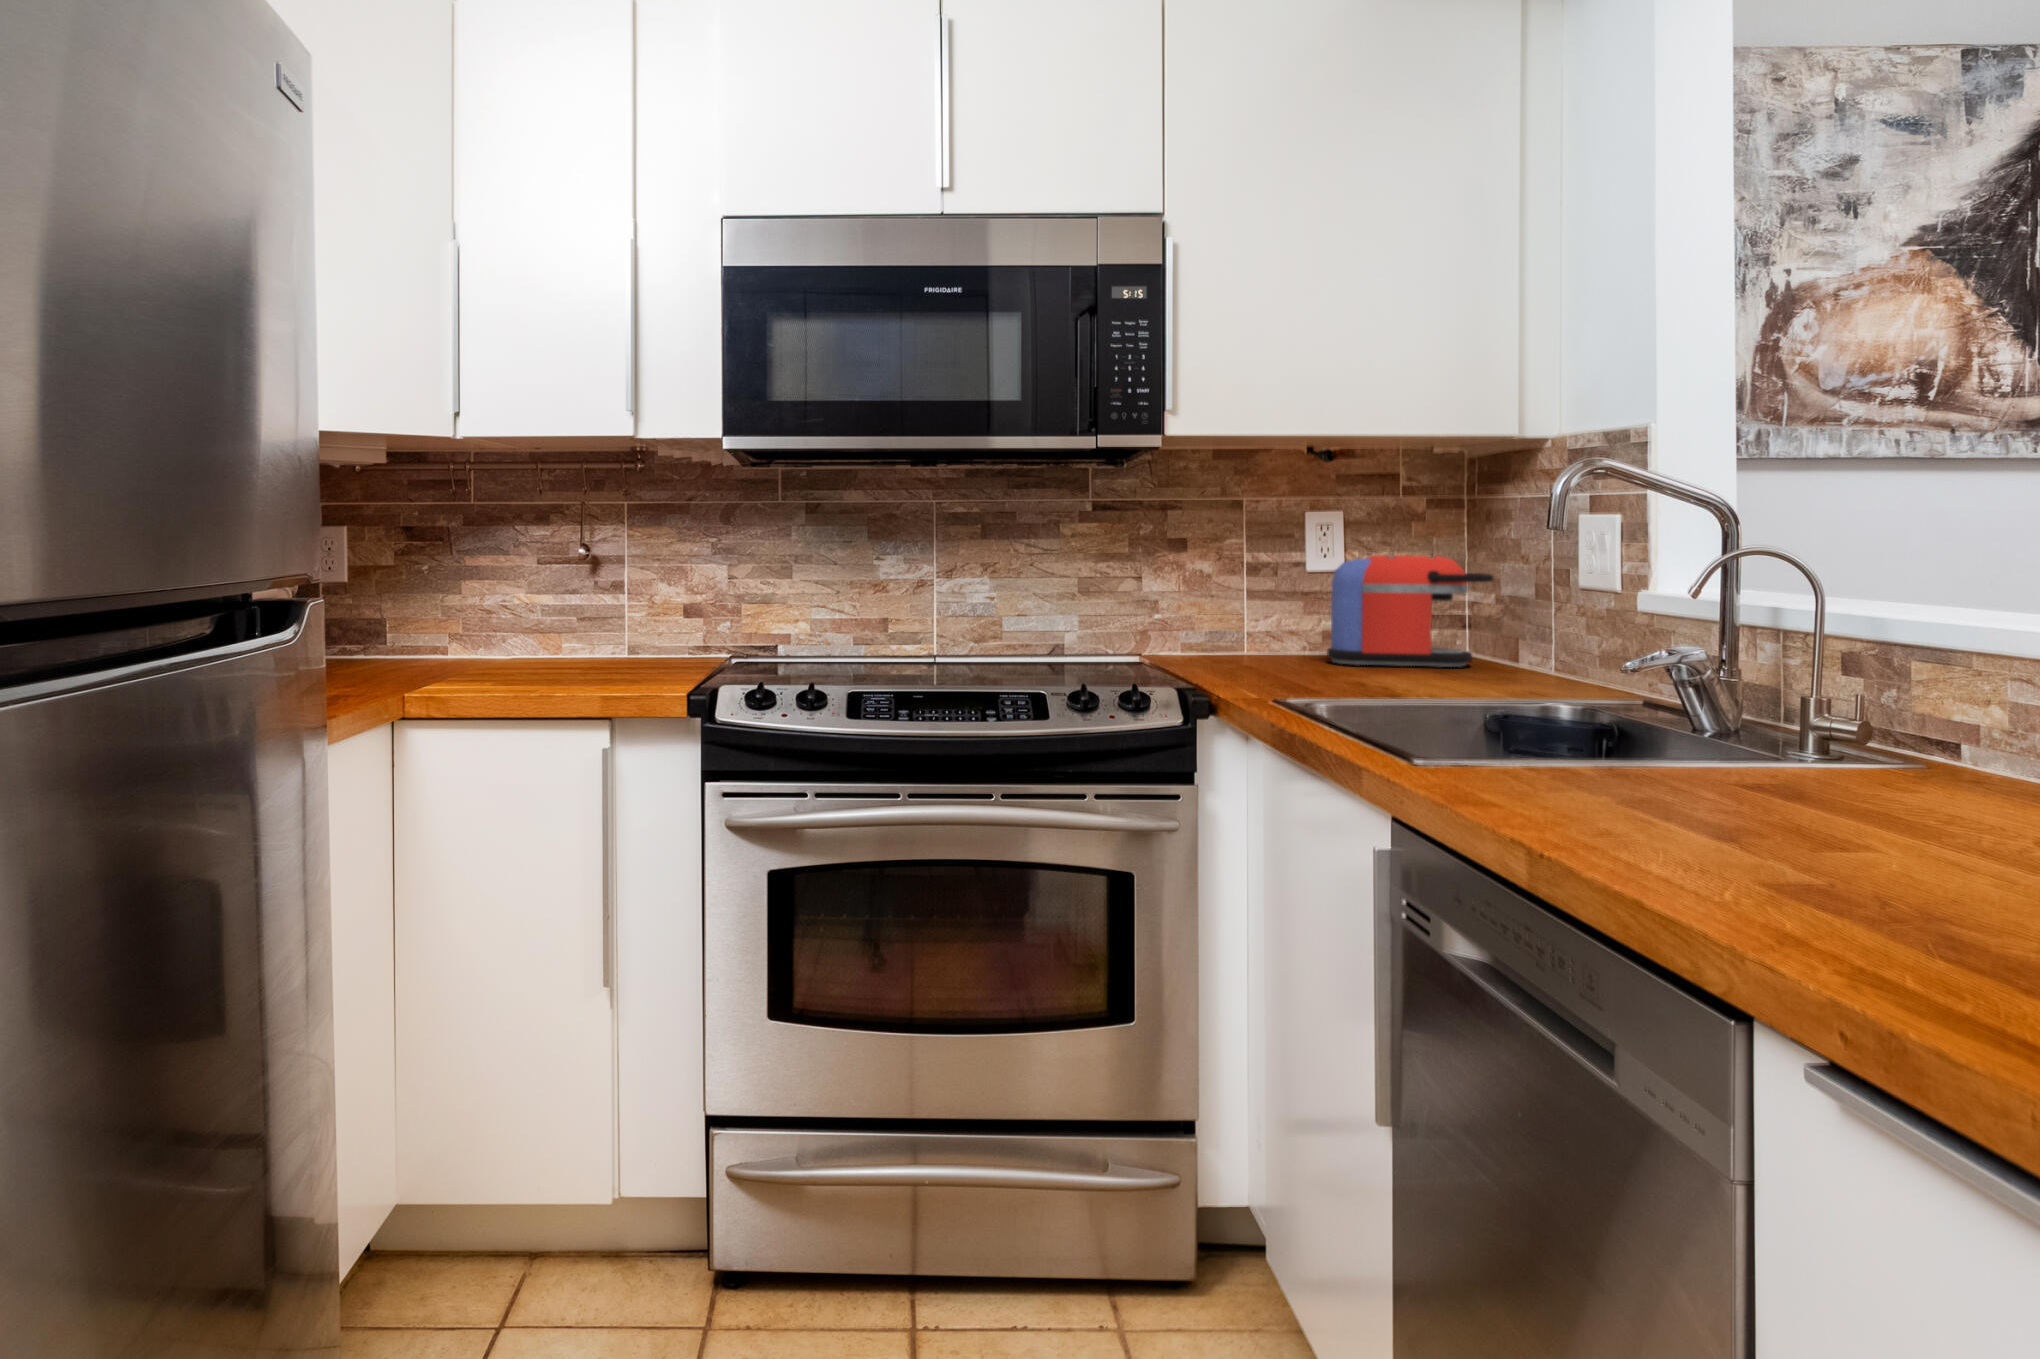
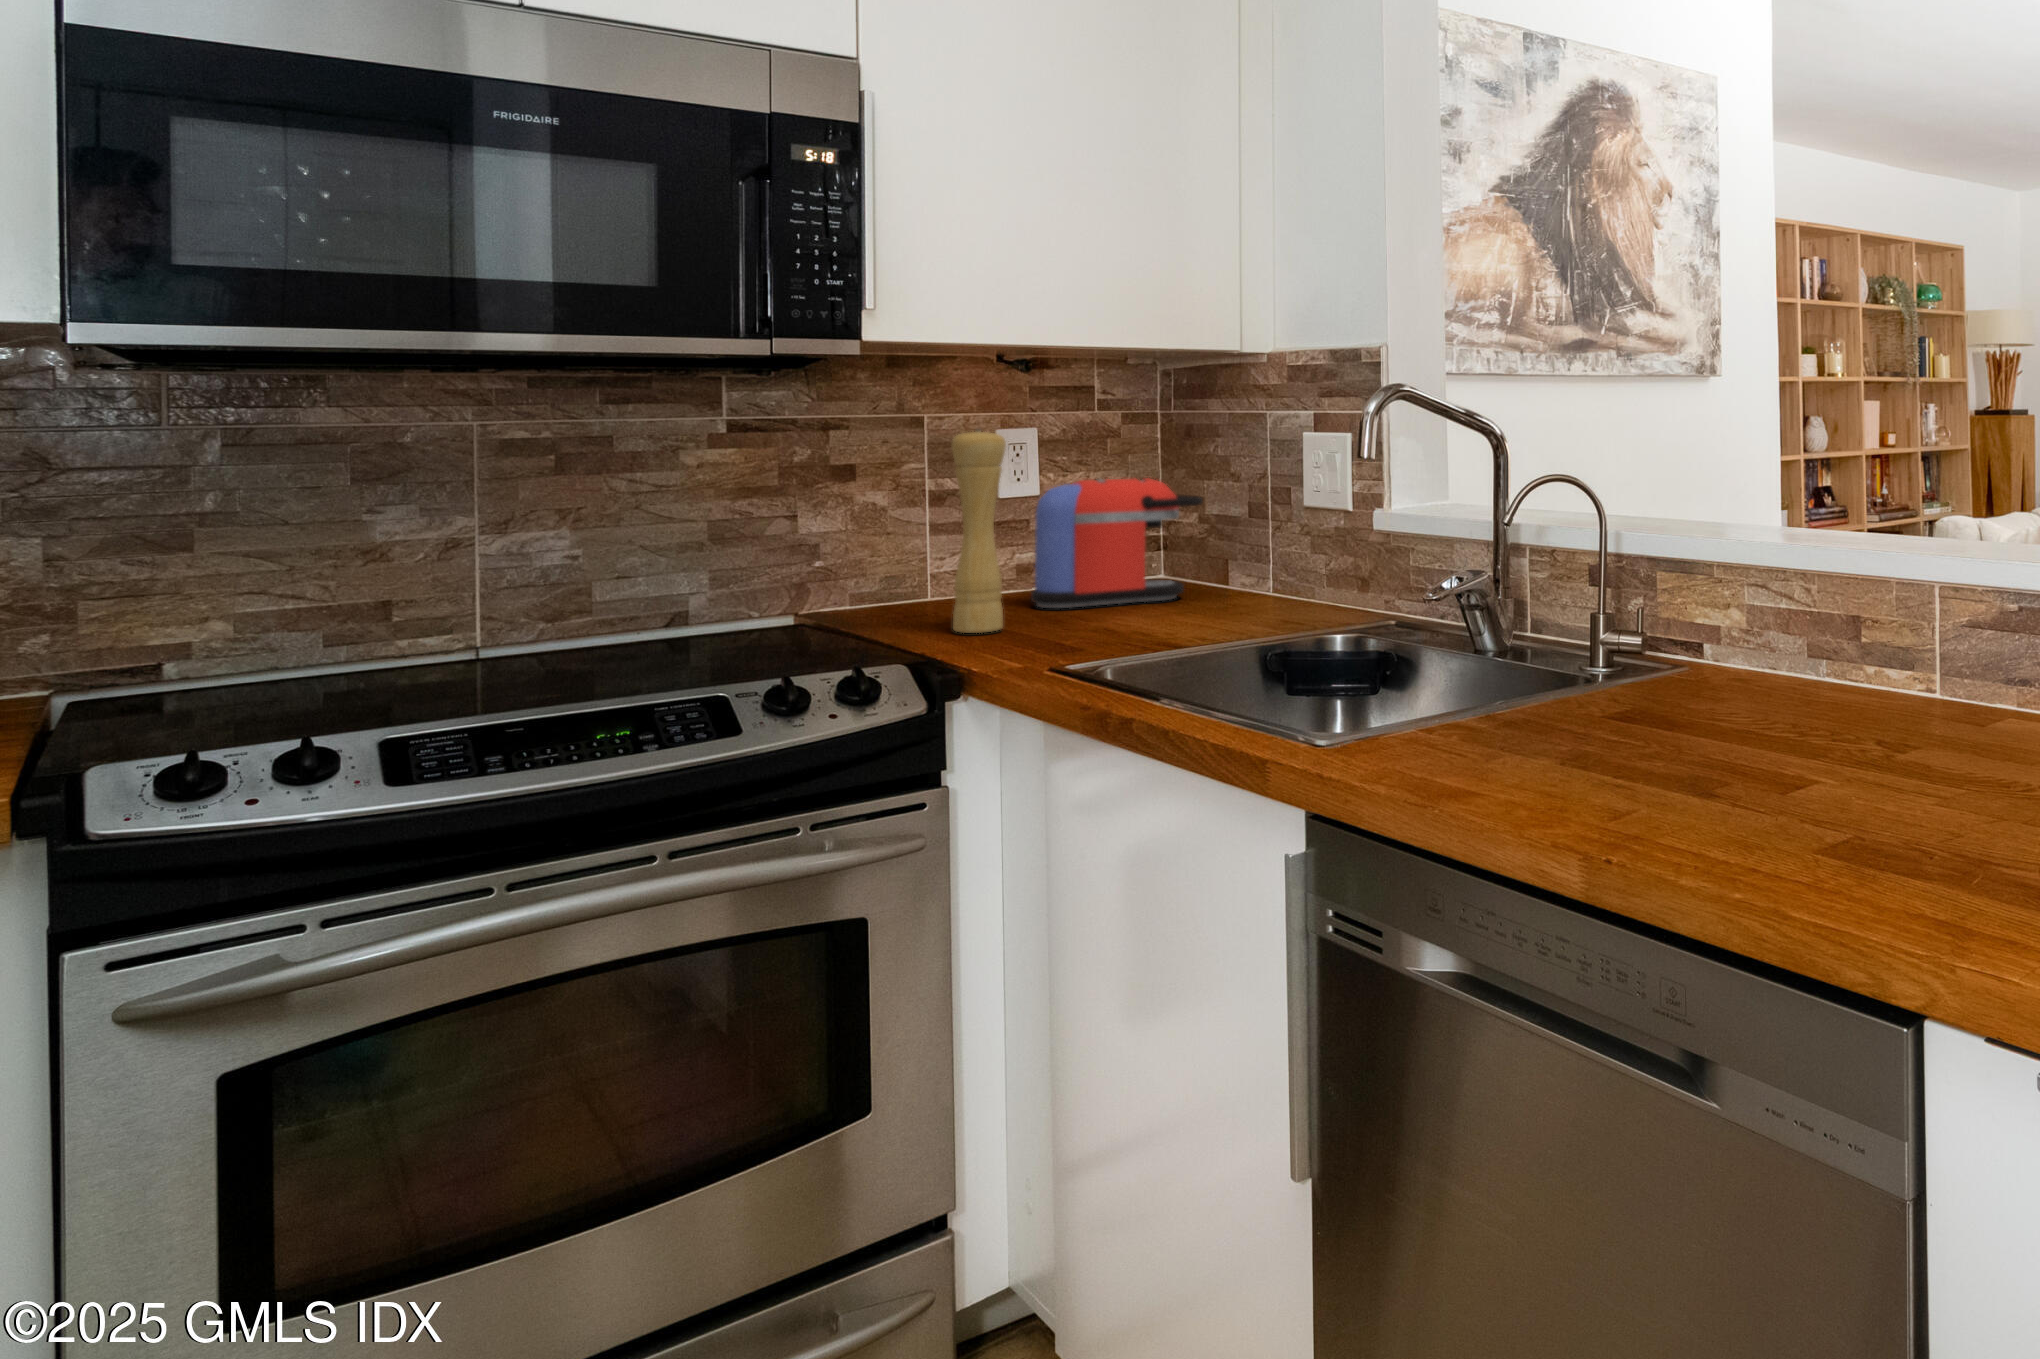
pepper mill: none [1245,508,1288,674] -> present [952,429,1006,633]

